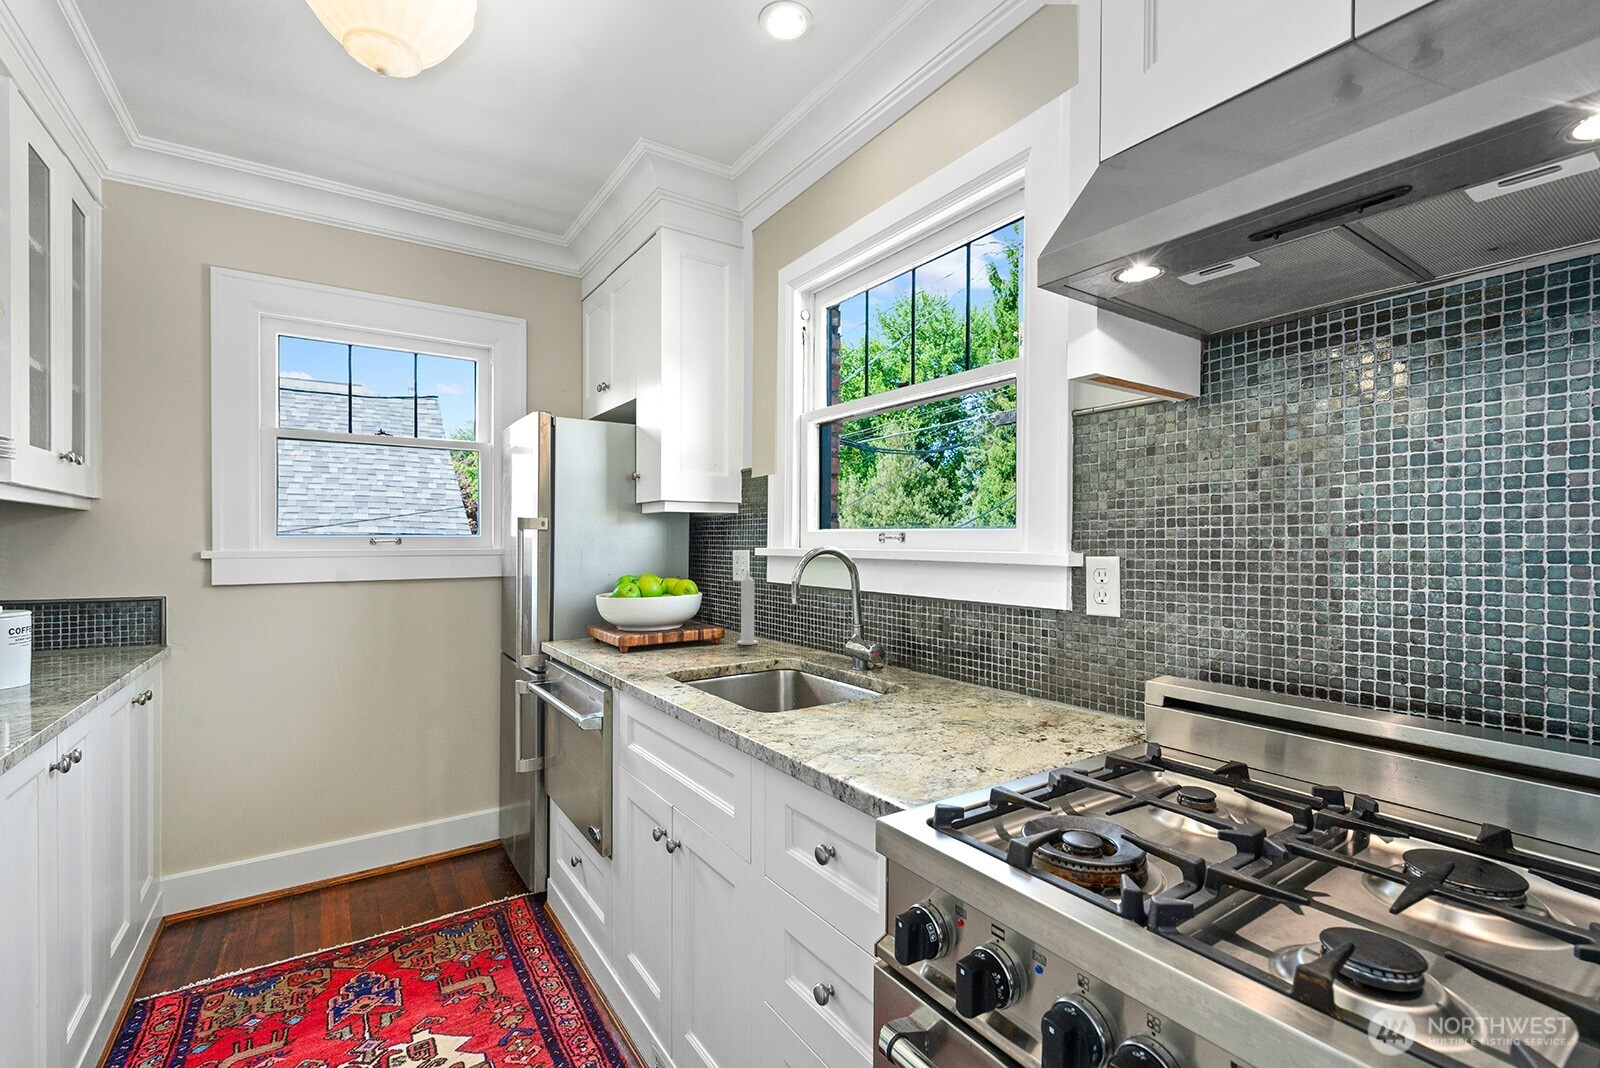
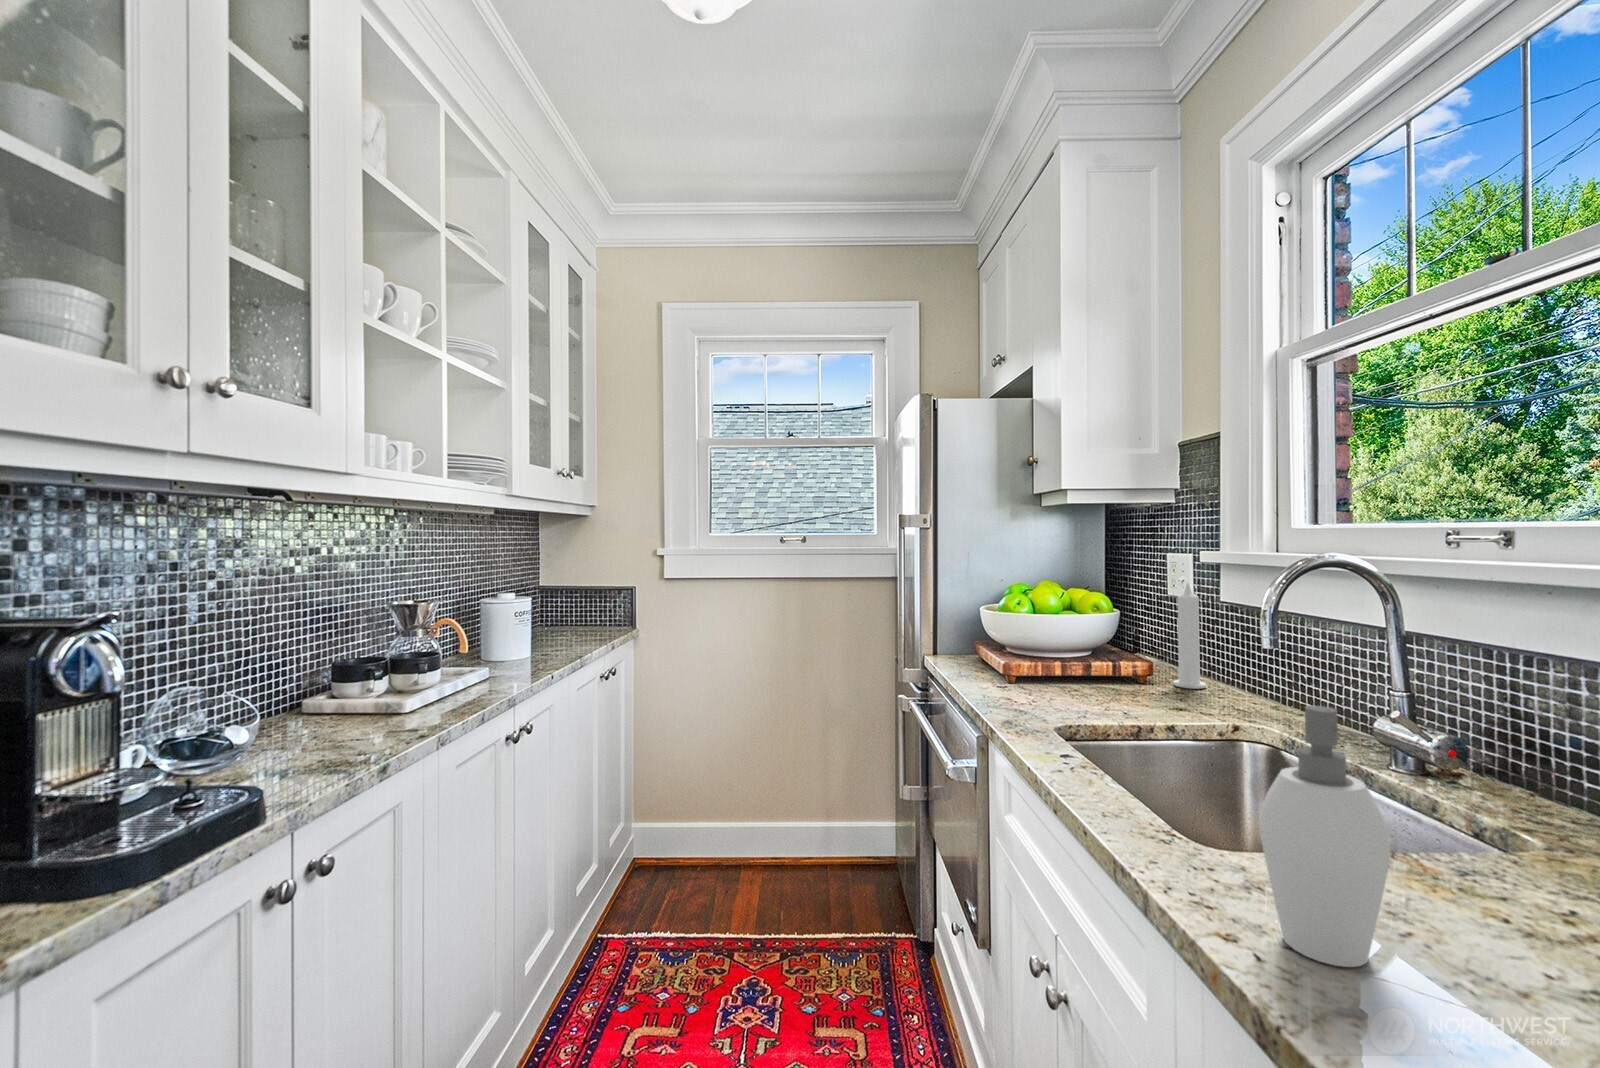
soap dispenser: none [794,613,855,733] -> present [1259,706,1420,967]

